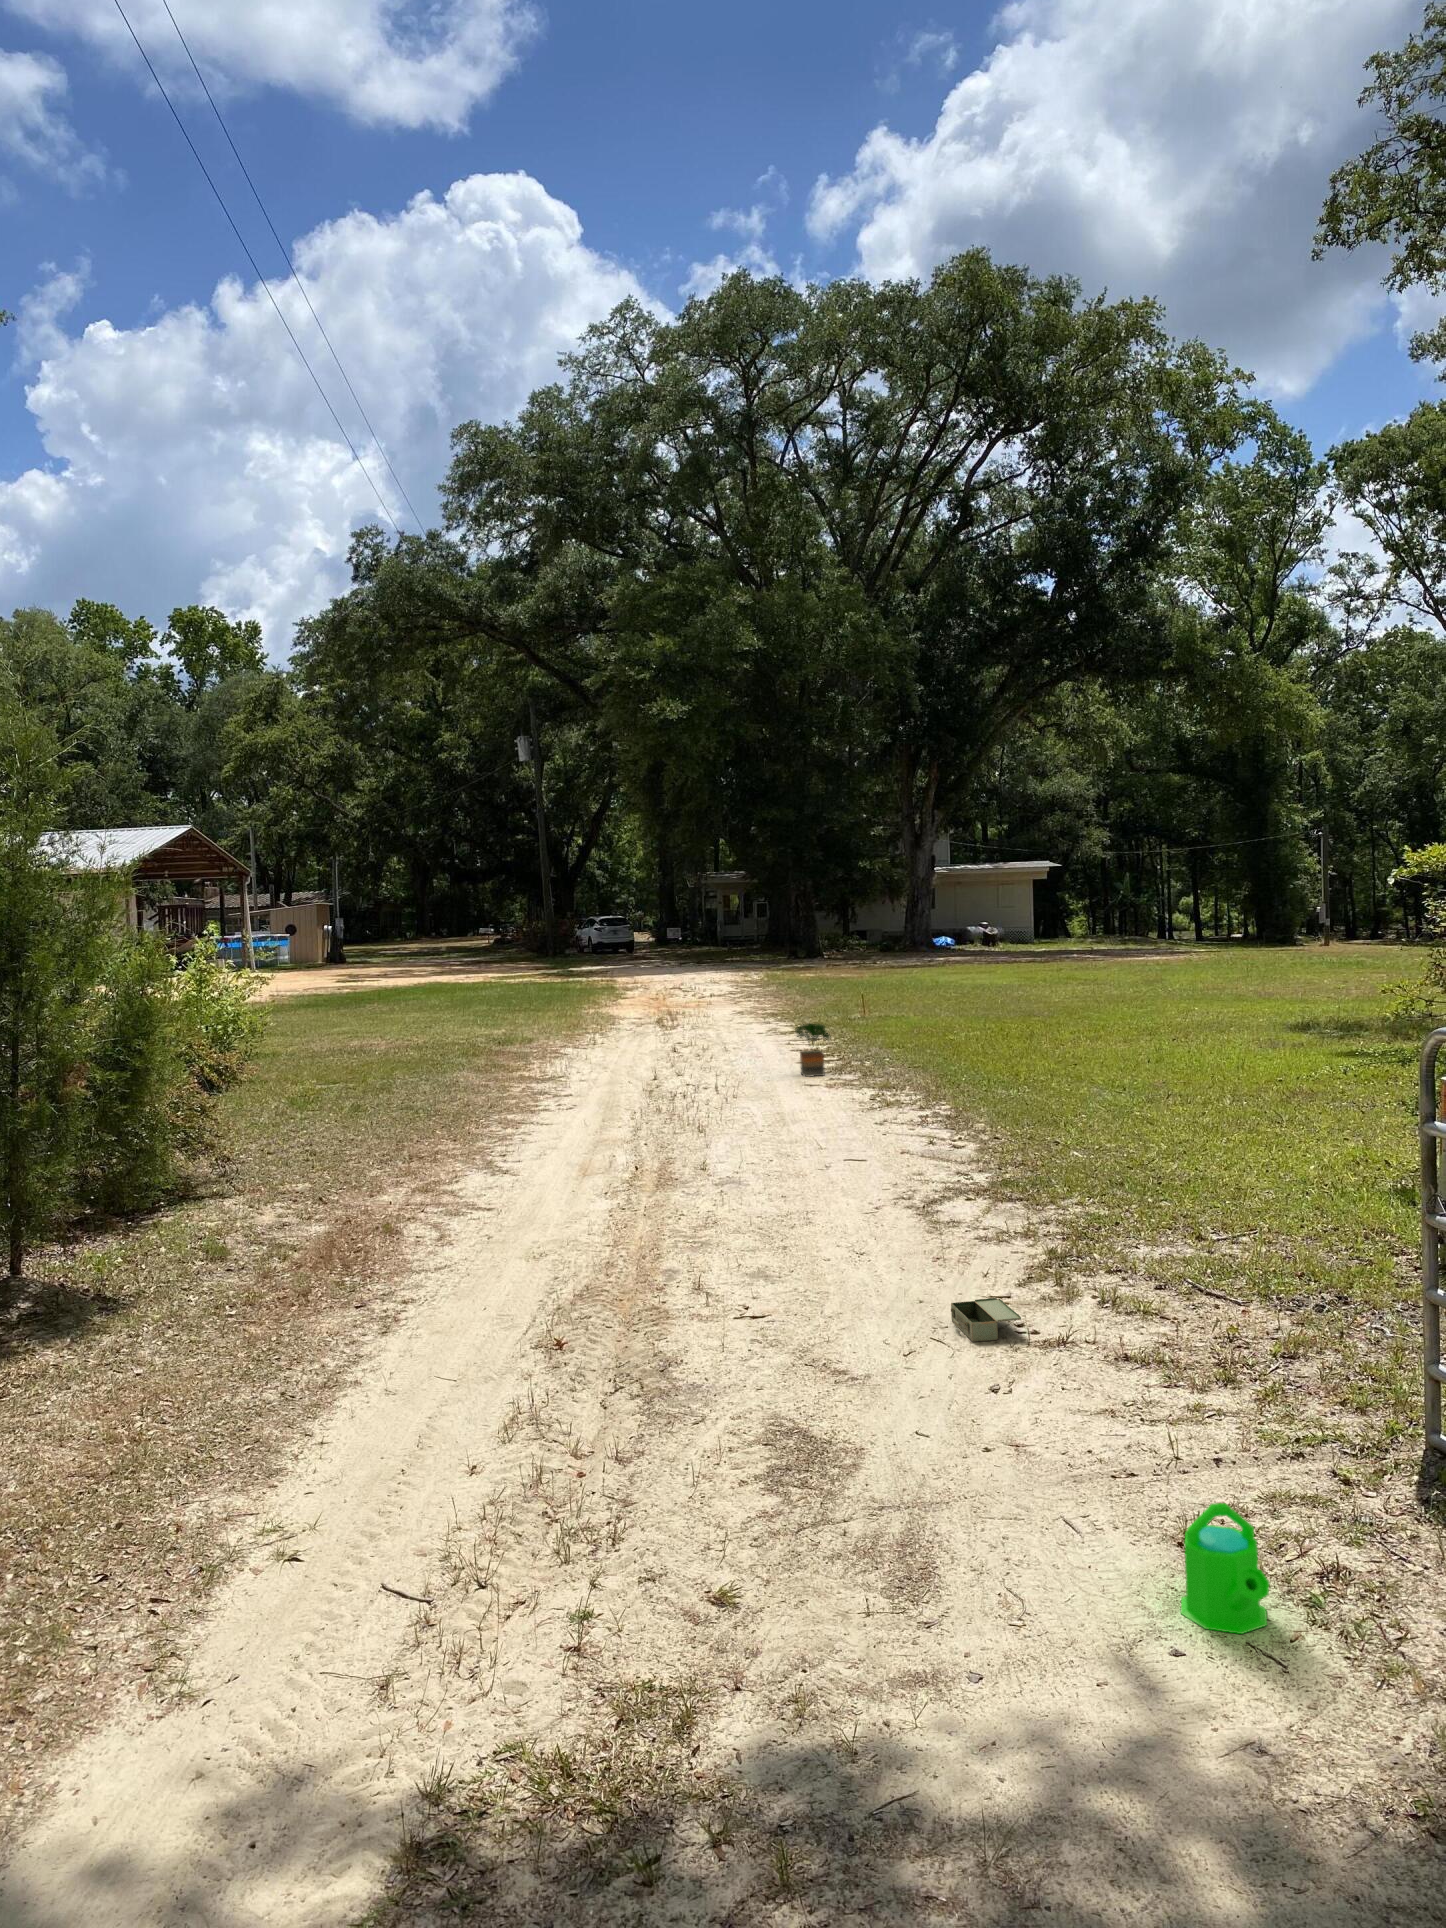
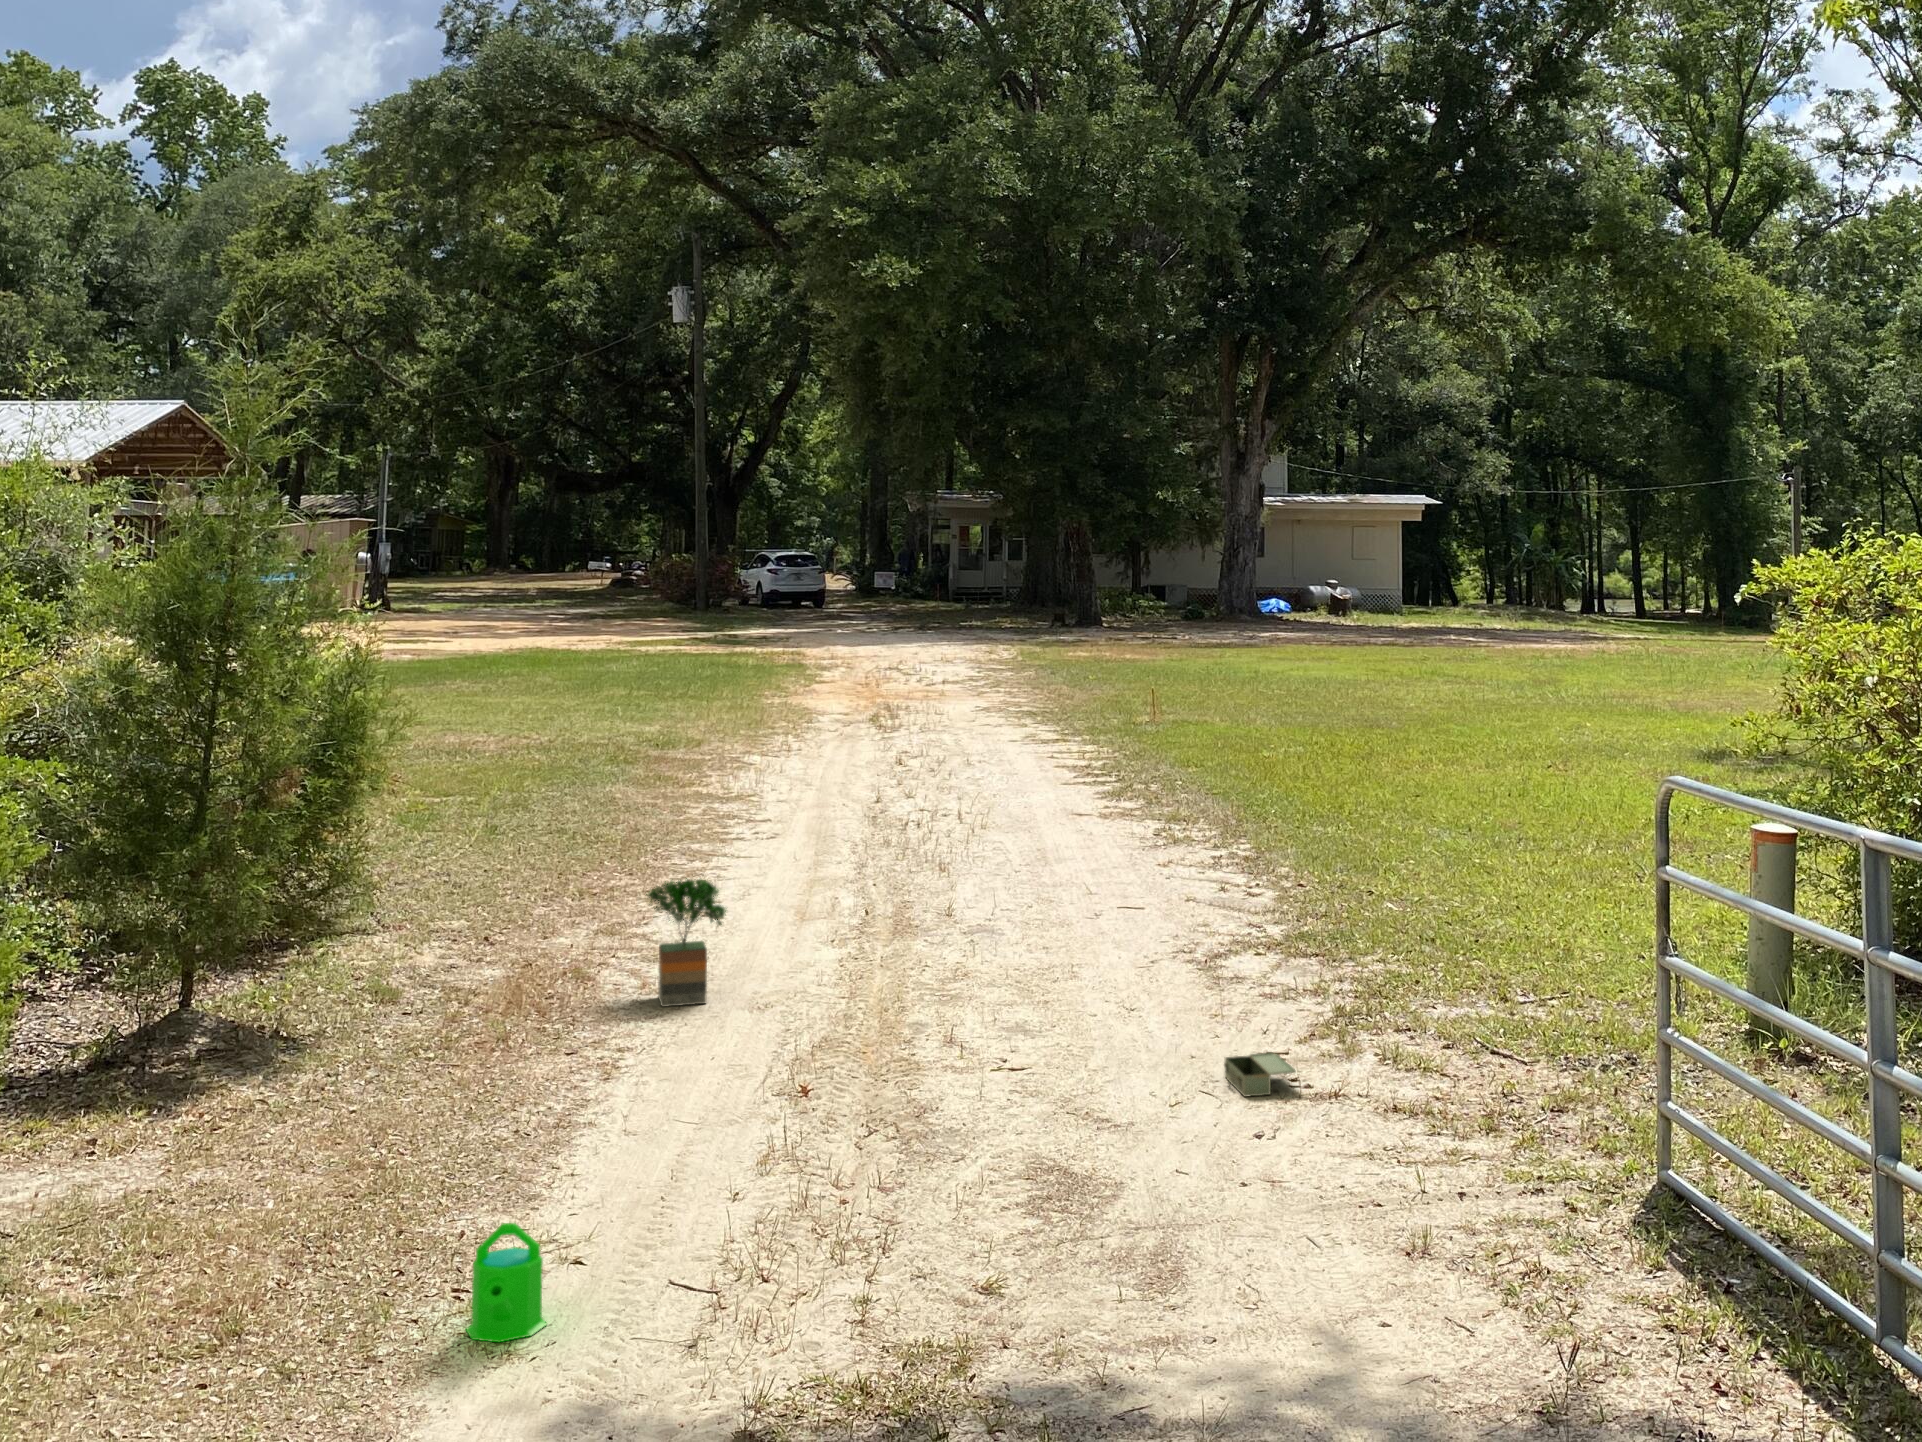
potted tree: present [795,1023,831,1077] -> present [646,878,726,1007]
watering can: present [1180,1503,1270,1634] -> present [466,1223,546,1342]

